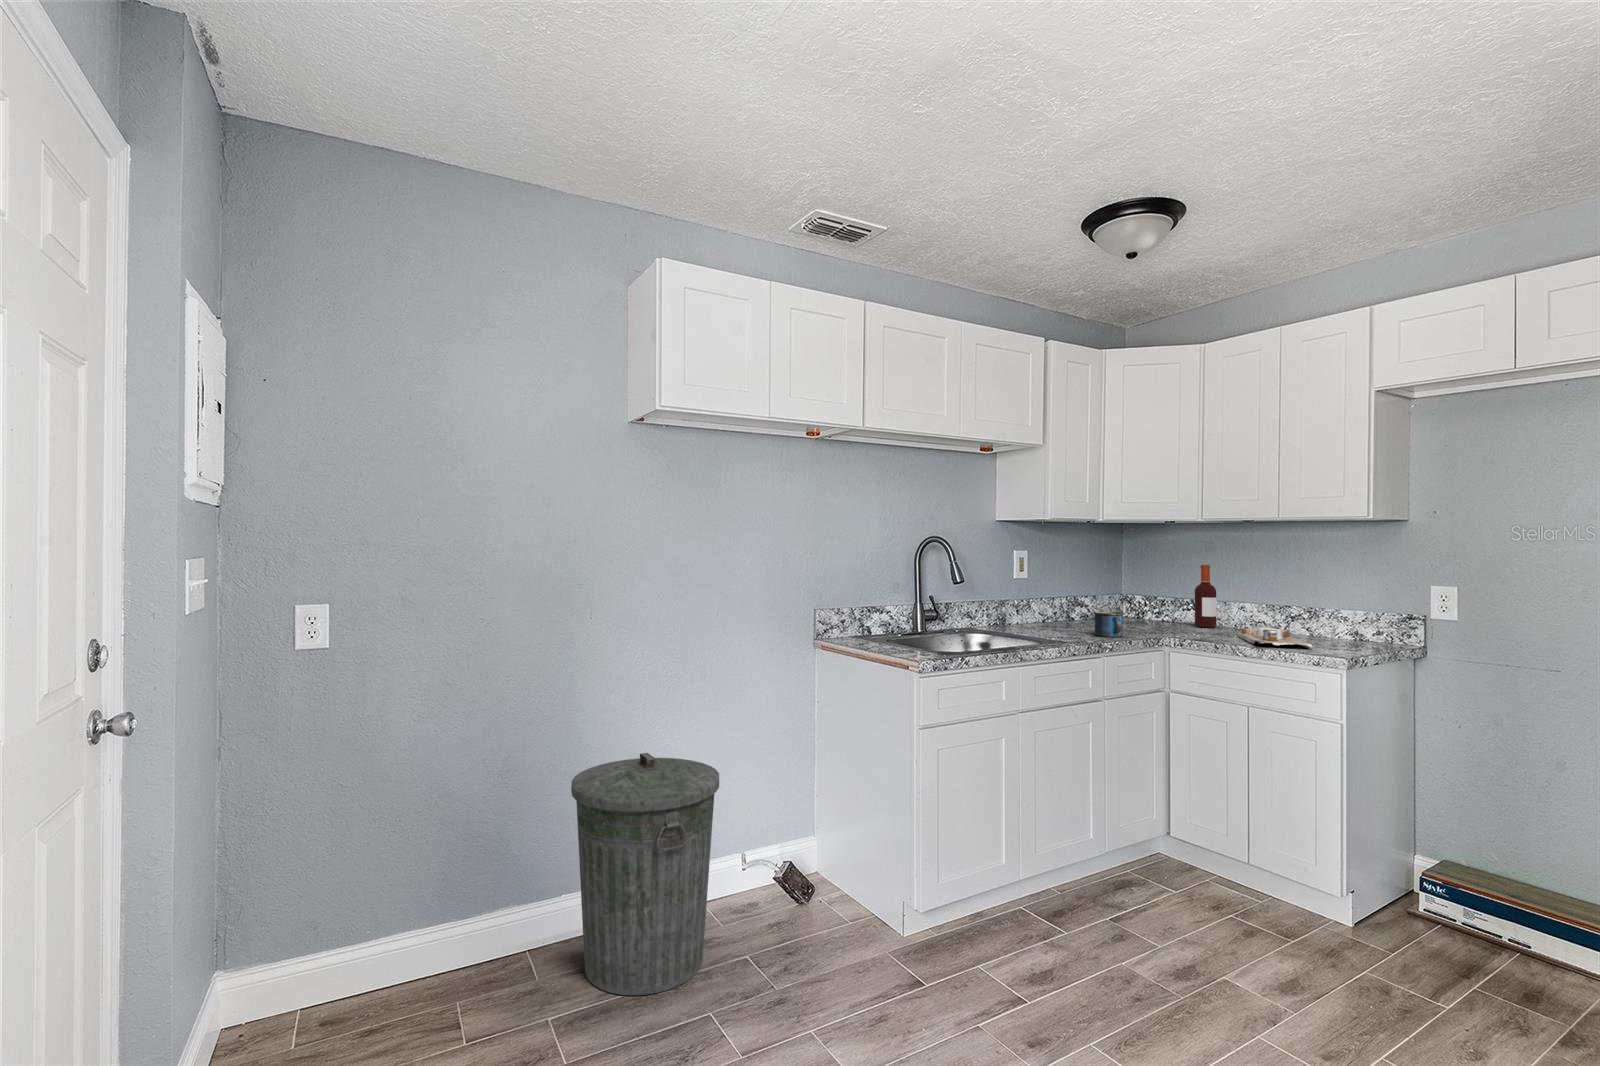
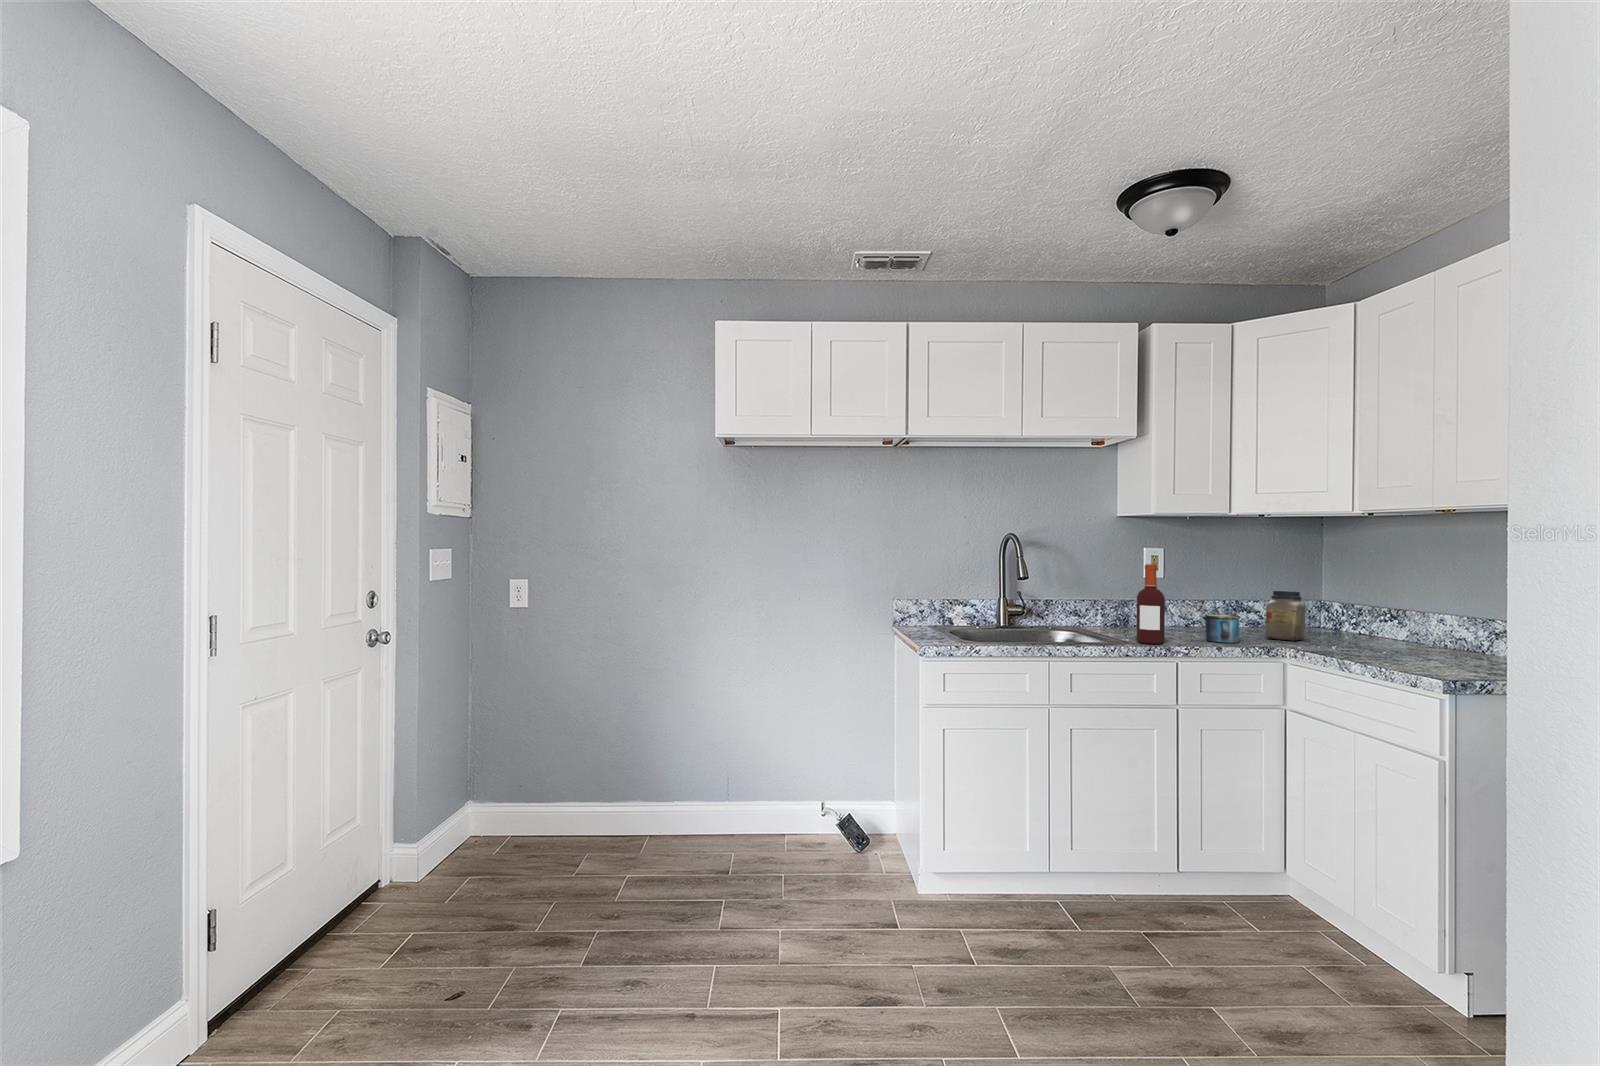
bottle: present [1195,565,1216,628] -> present [1137,564,1165,644]
jar: none [1123,587,1151,631] -> present [1266,590,1306,640]
cutting board: present [1238,627,1313,649] -> none [1372,639,1466,668]
trash can: present [571,753,719,995] -> none [643,700,758,884]

